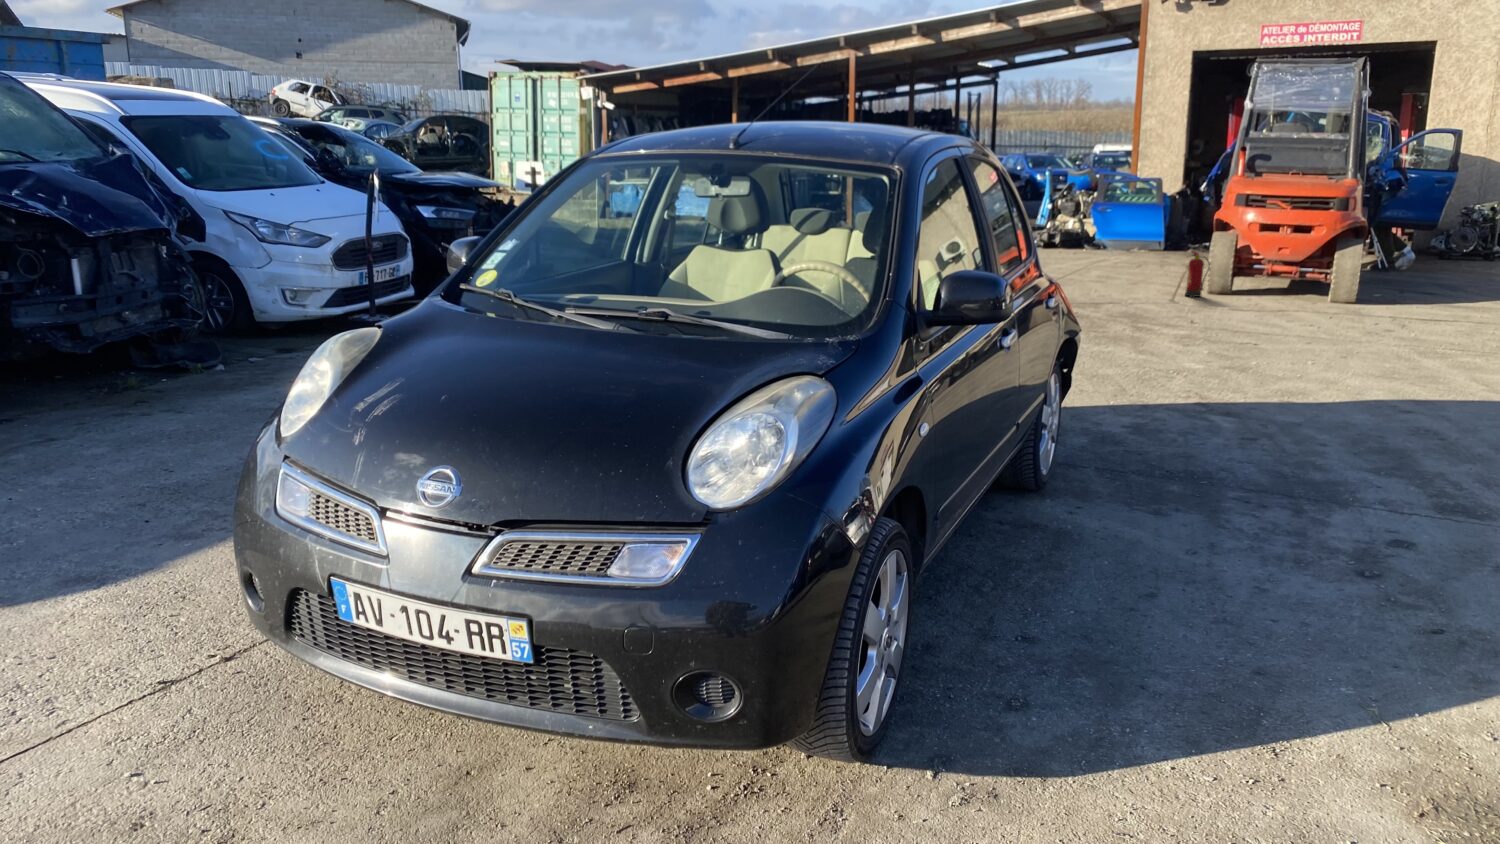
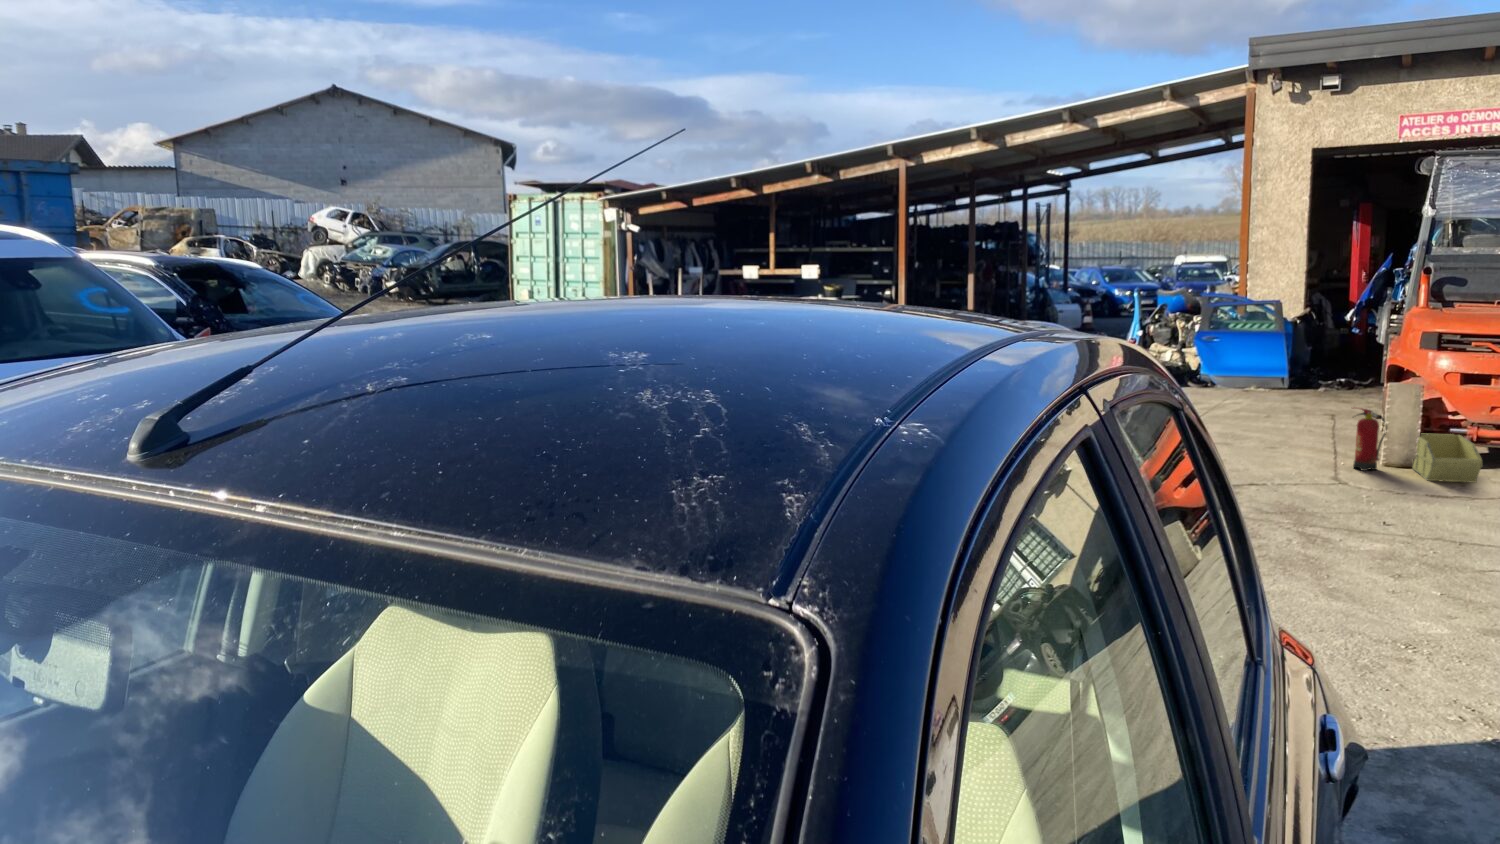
storage bin: none [1226,270,1271,304] -> present [1412,434,1482,483]

